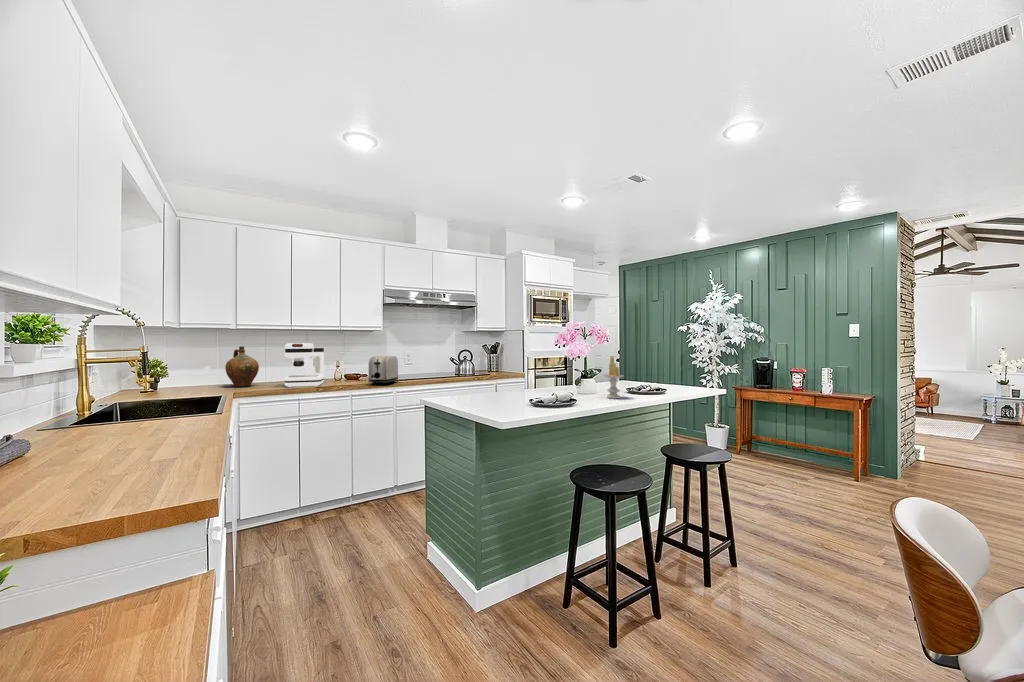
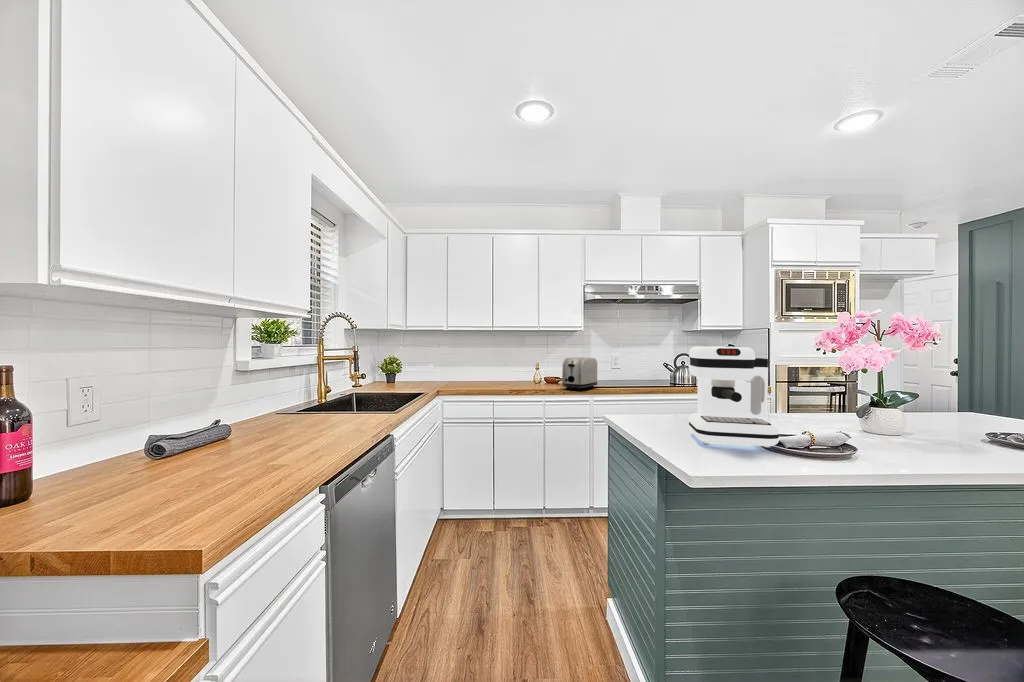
coffee maker: present [284,343,324,387] -> present [688,346,779,448]
ceramic jug: present [225,346,259,387] -> none [435,343,462,382]
candle: present [603,356,623,398] -> none [913,372,964,449]

